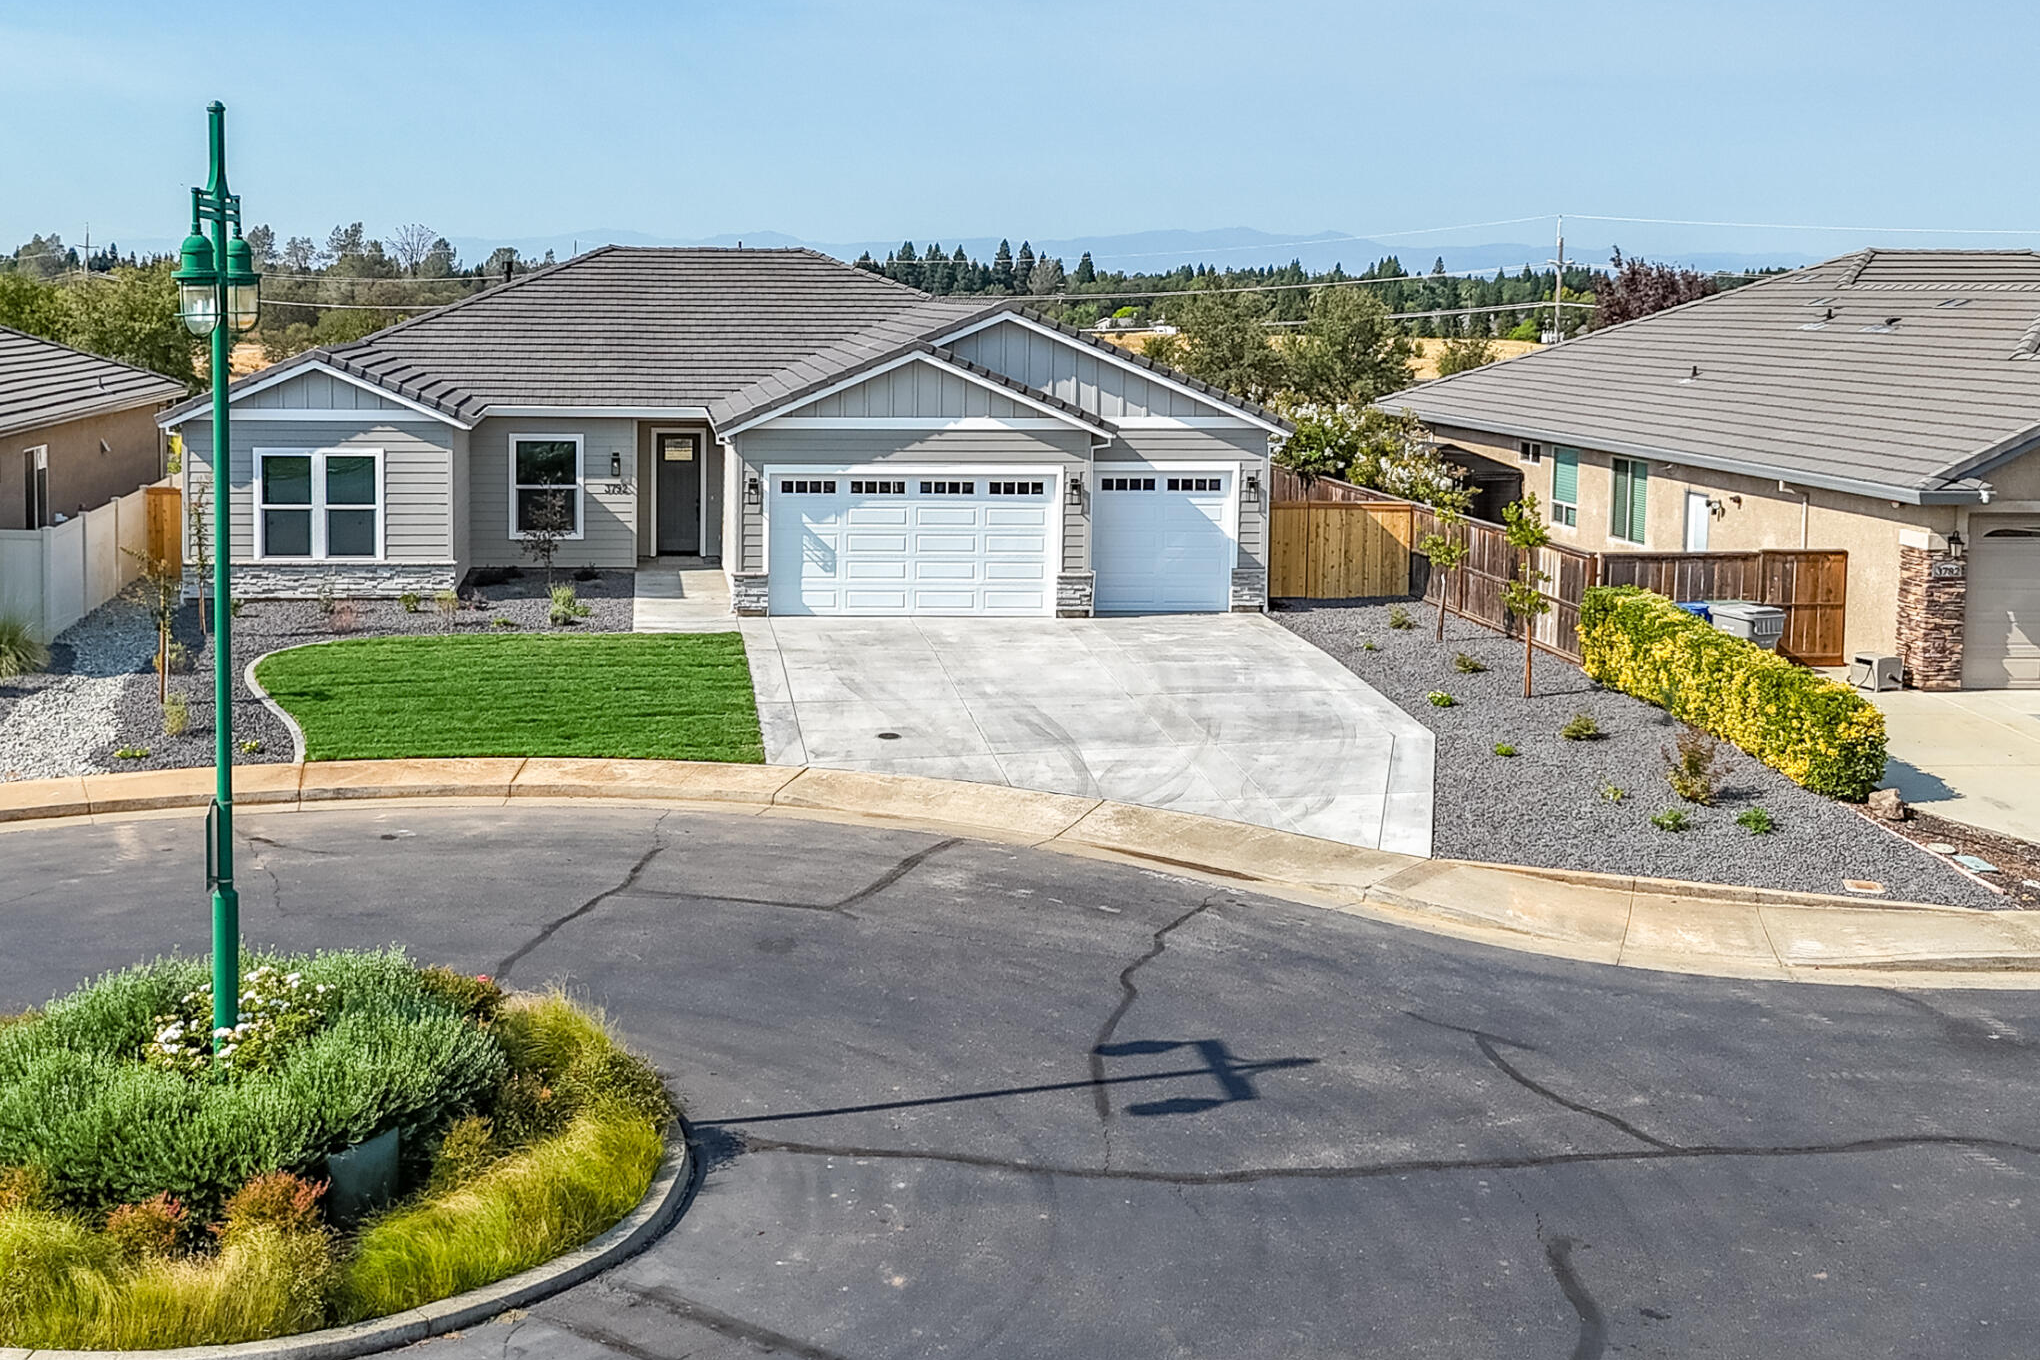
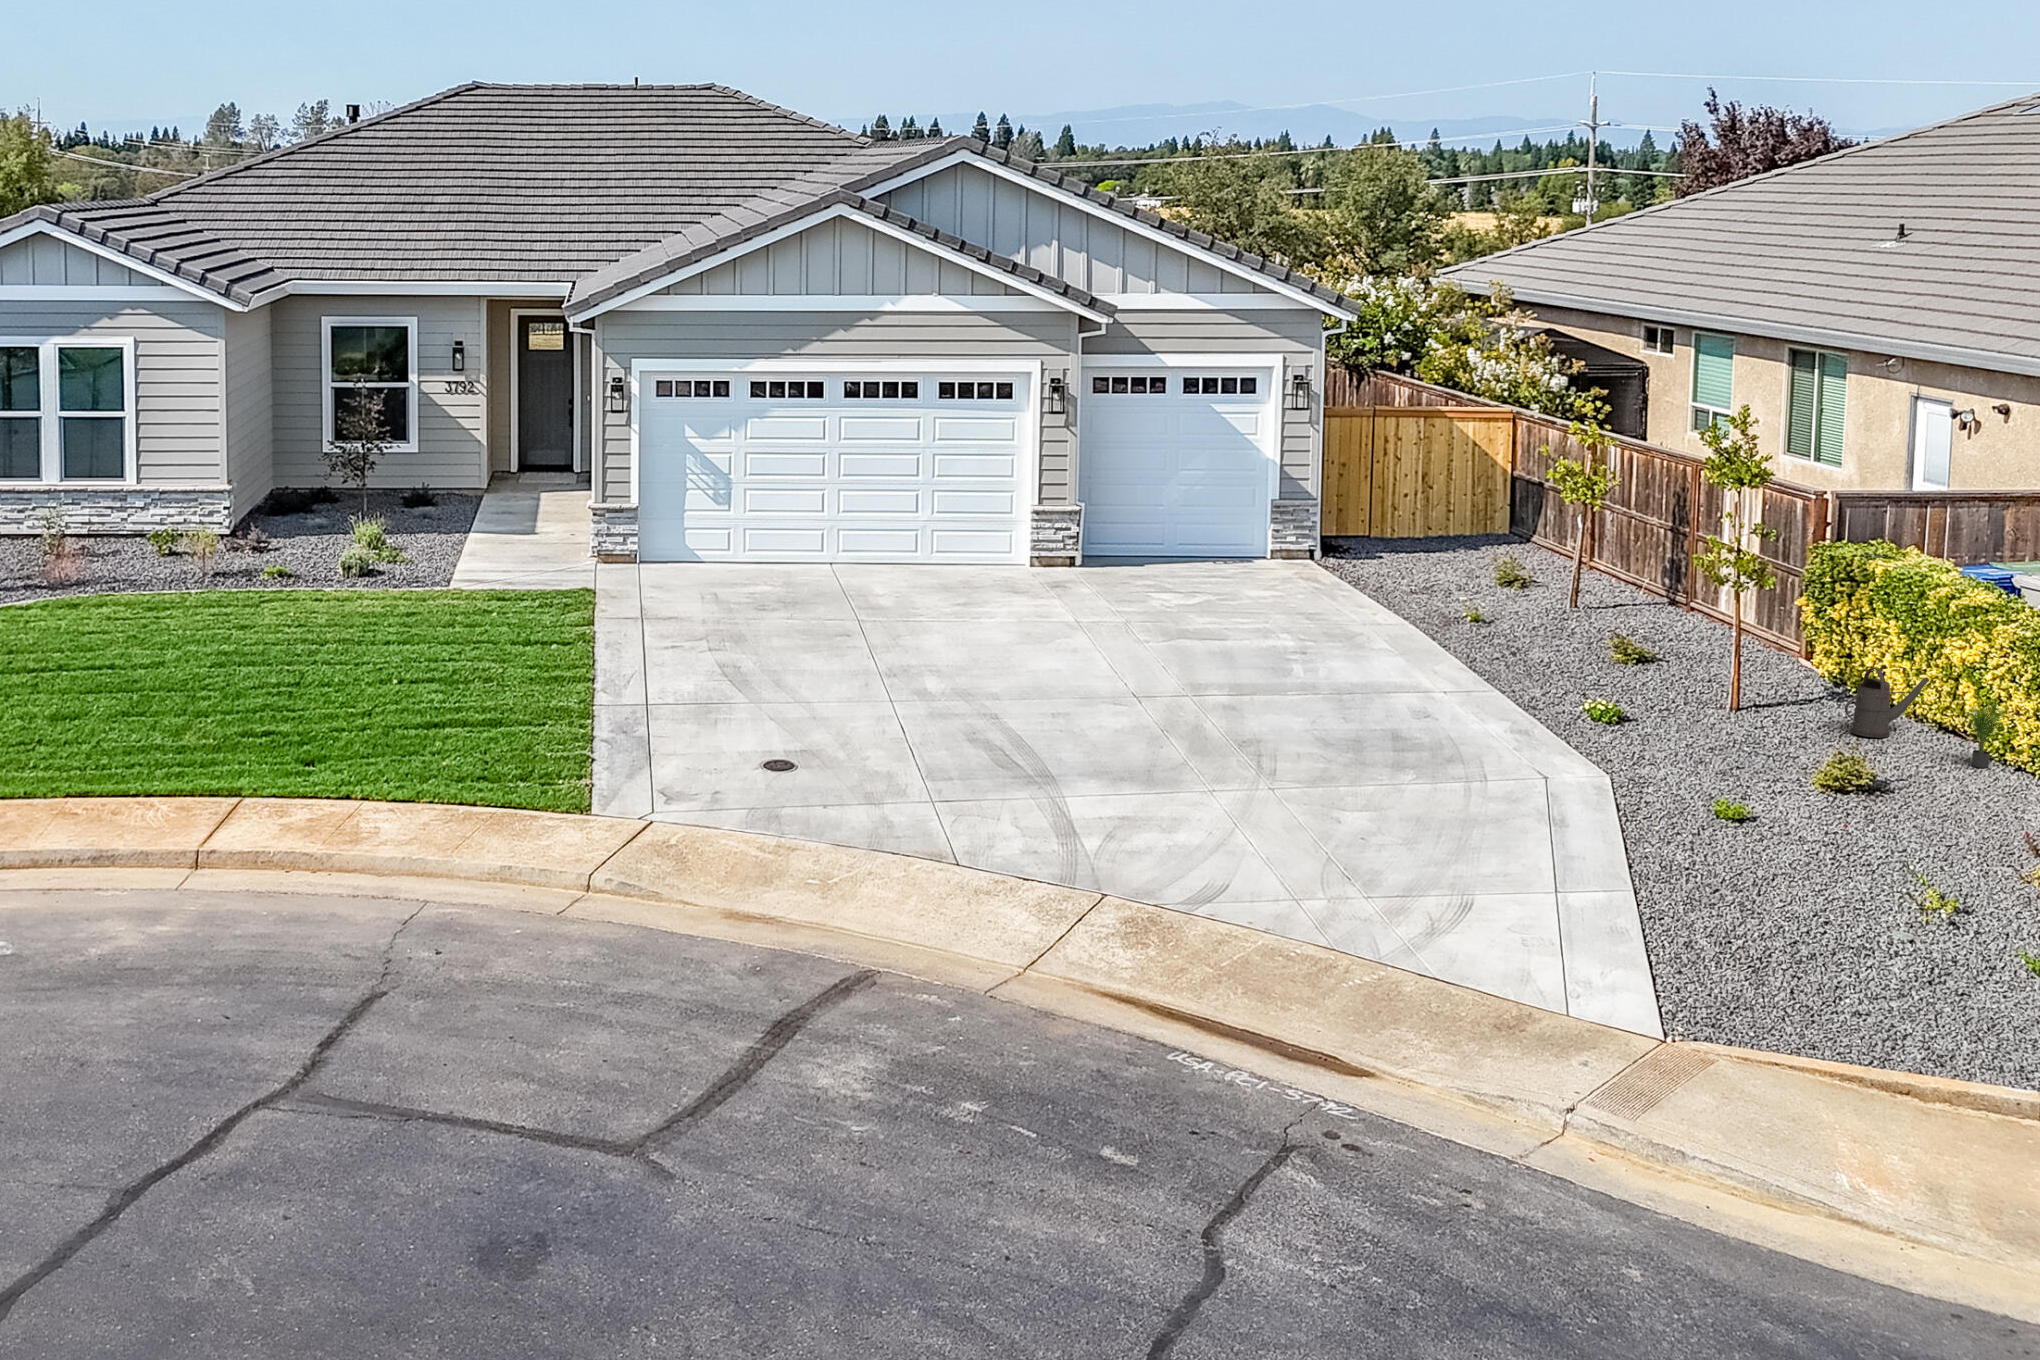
watering can: none [1590,665,1643,711] -> present [1845,668,1928,738]

